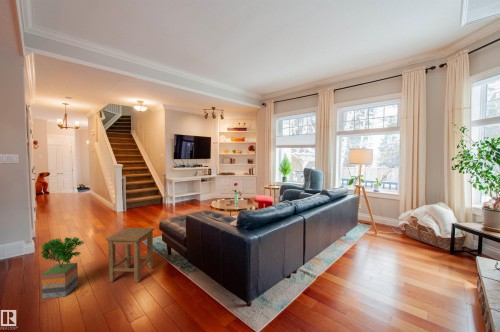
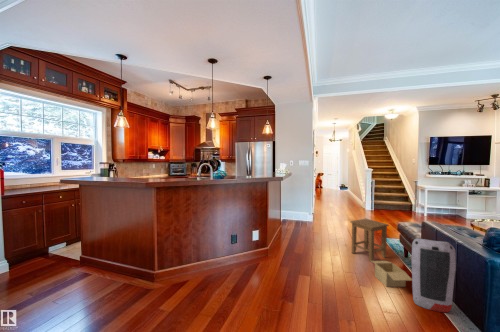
air purifier: none [191,234,225,314] -> present [411,238,456,313]
potted tree: present [41,237,84,299] -> none [316,213,338,249]
cardboard box: none [139,275,189,310] -> present [371,261,412,287]

